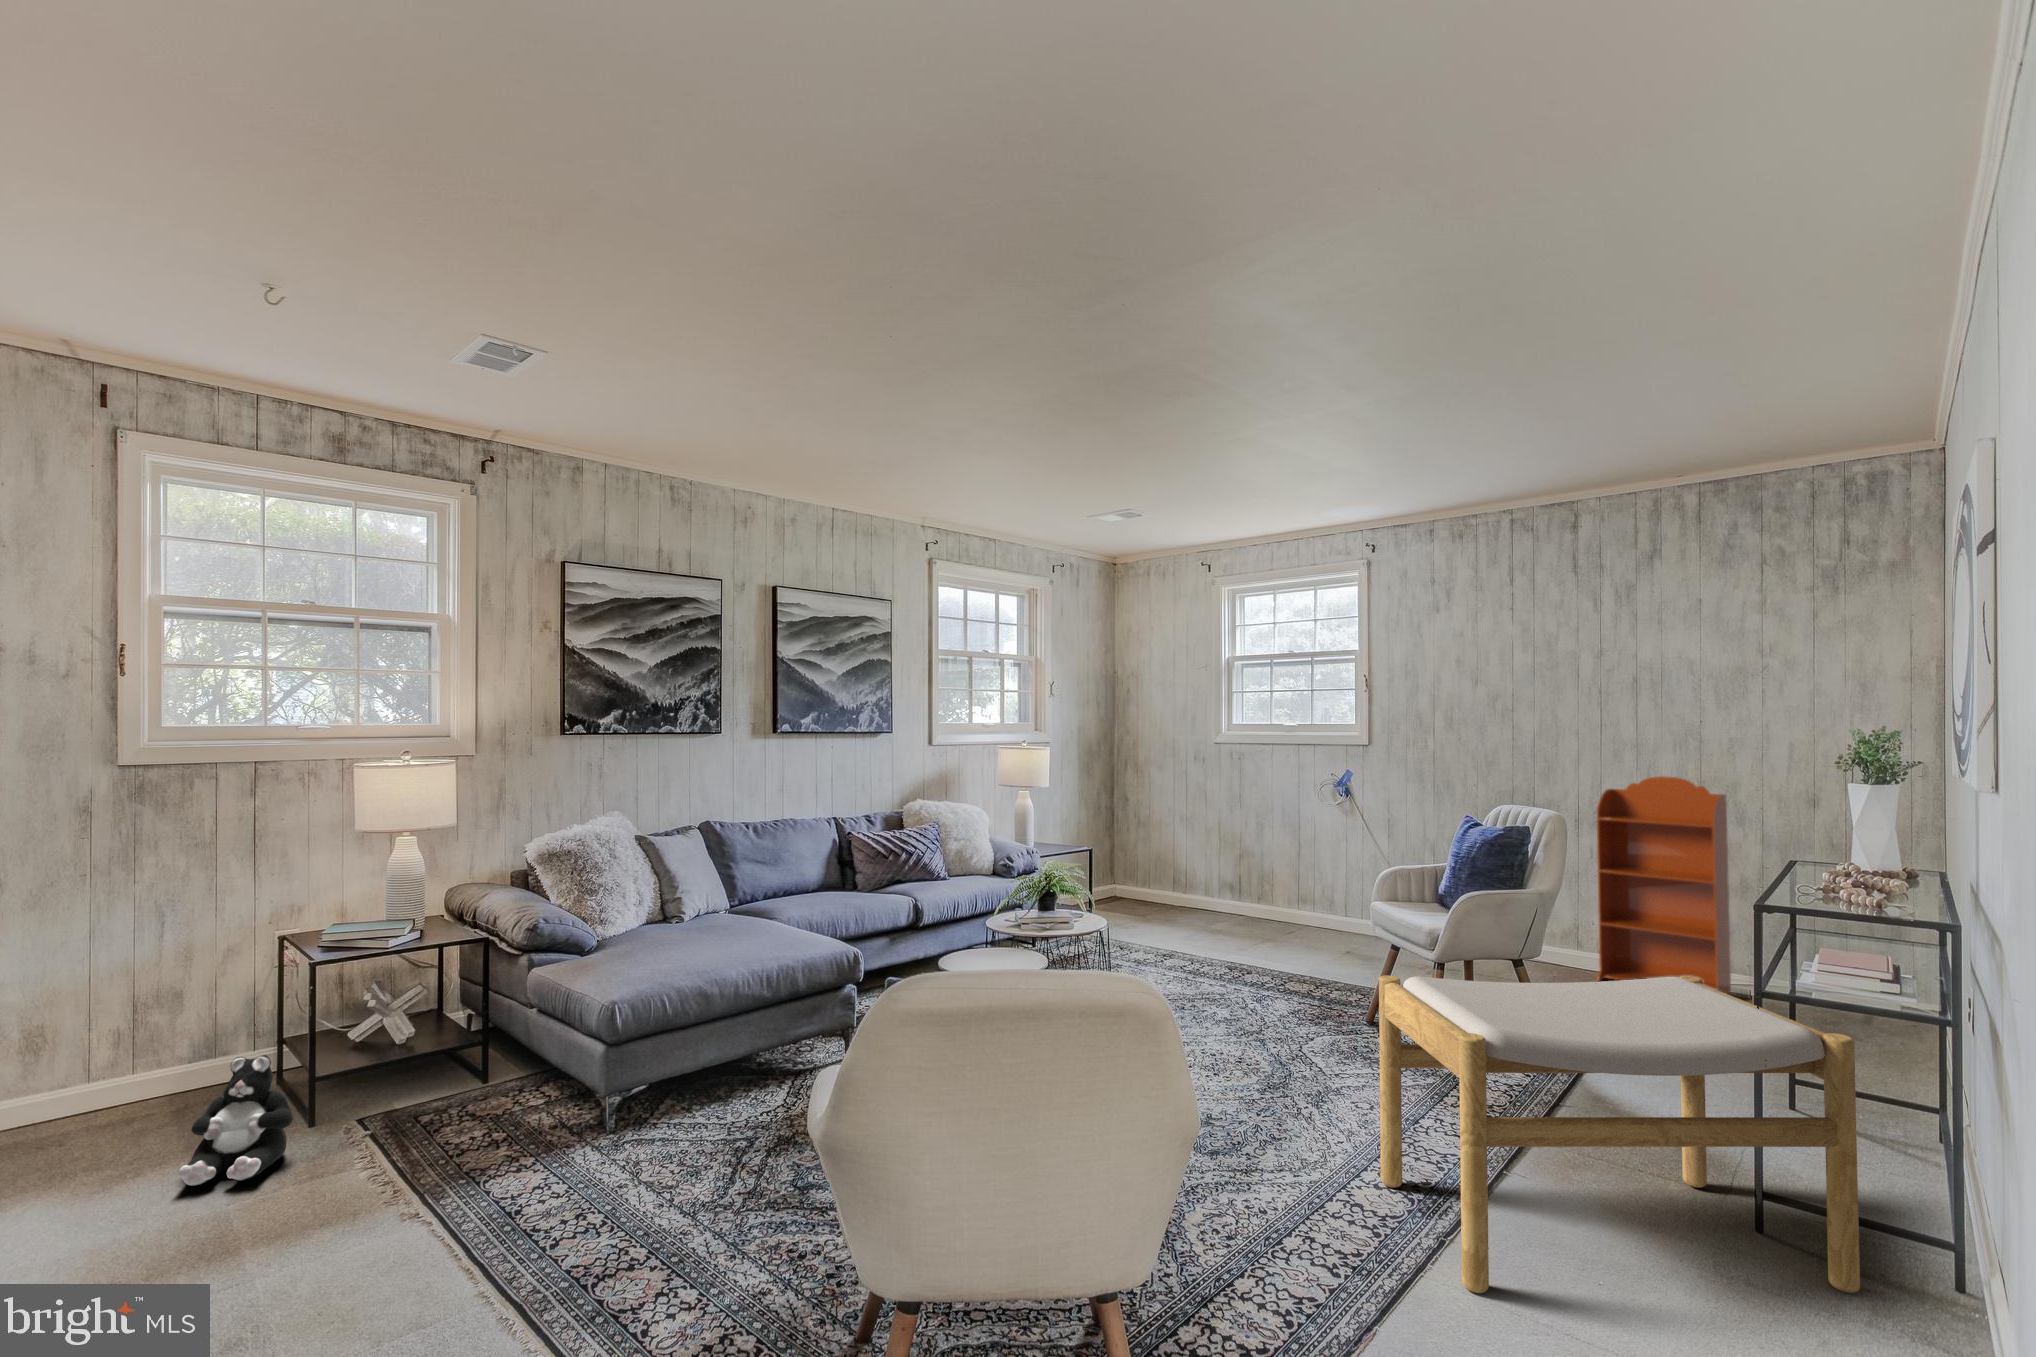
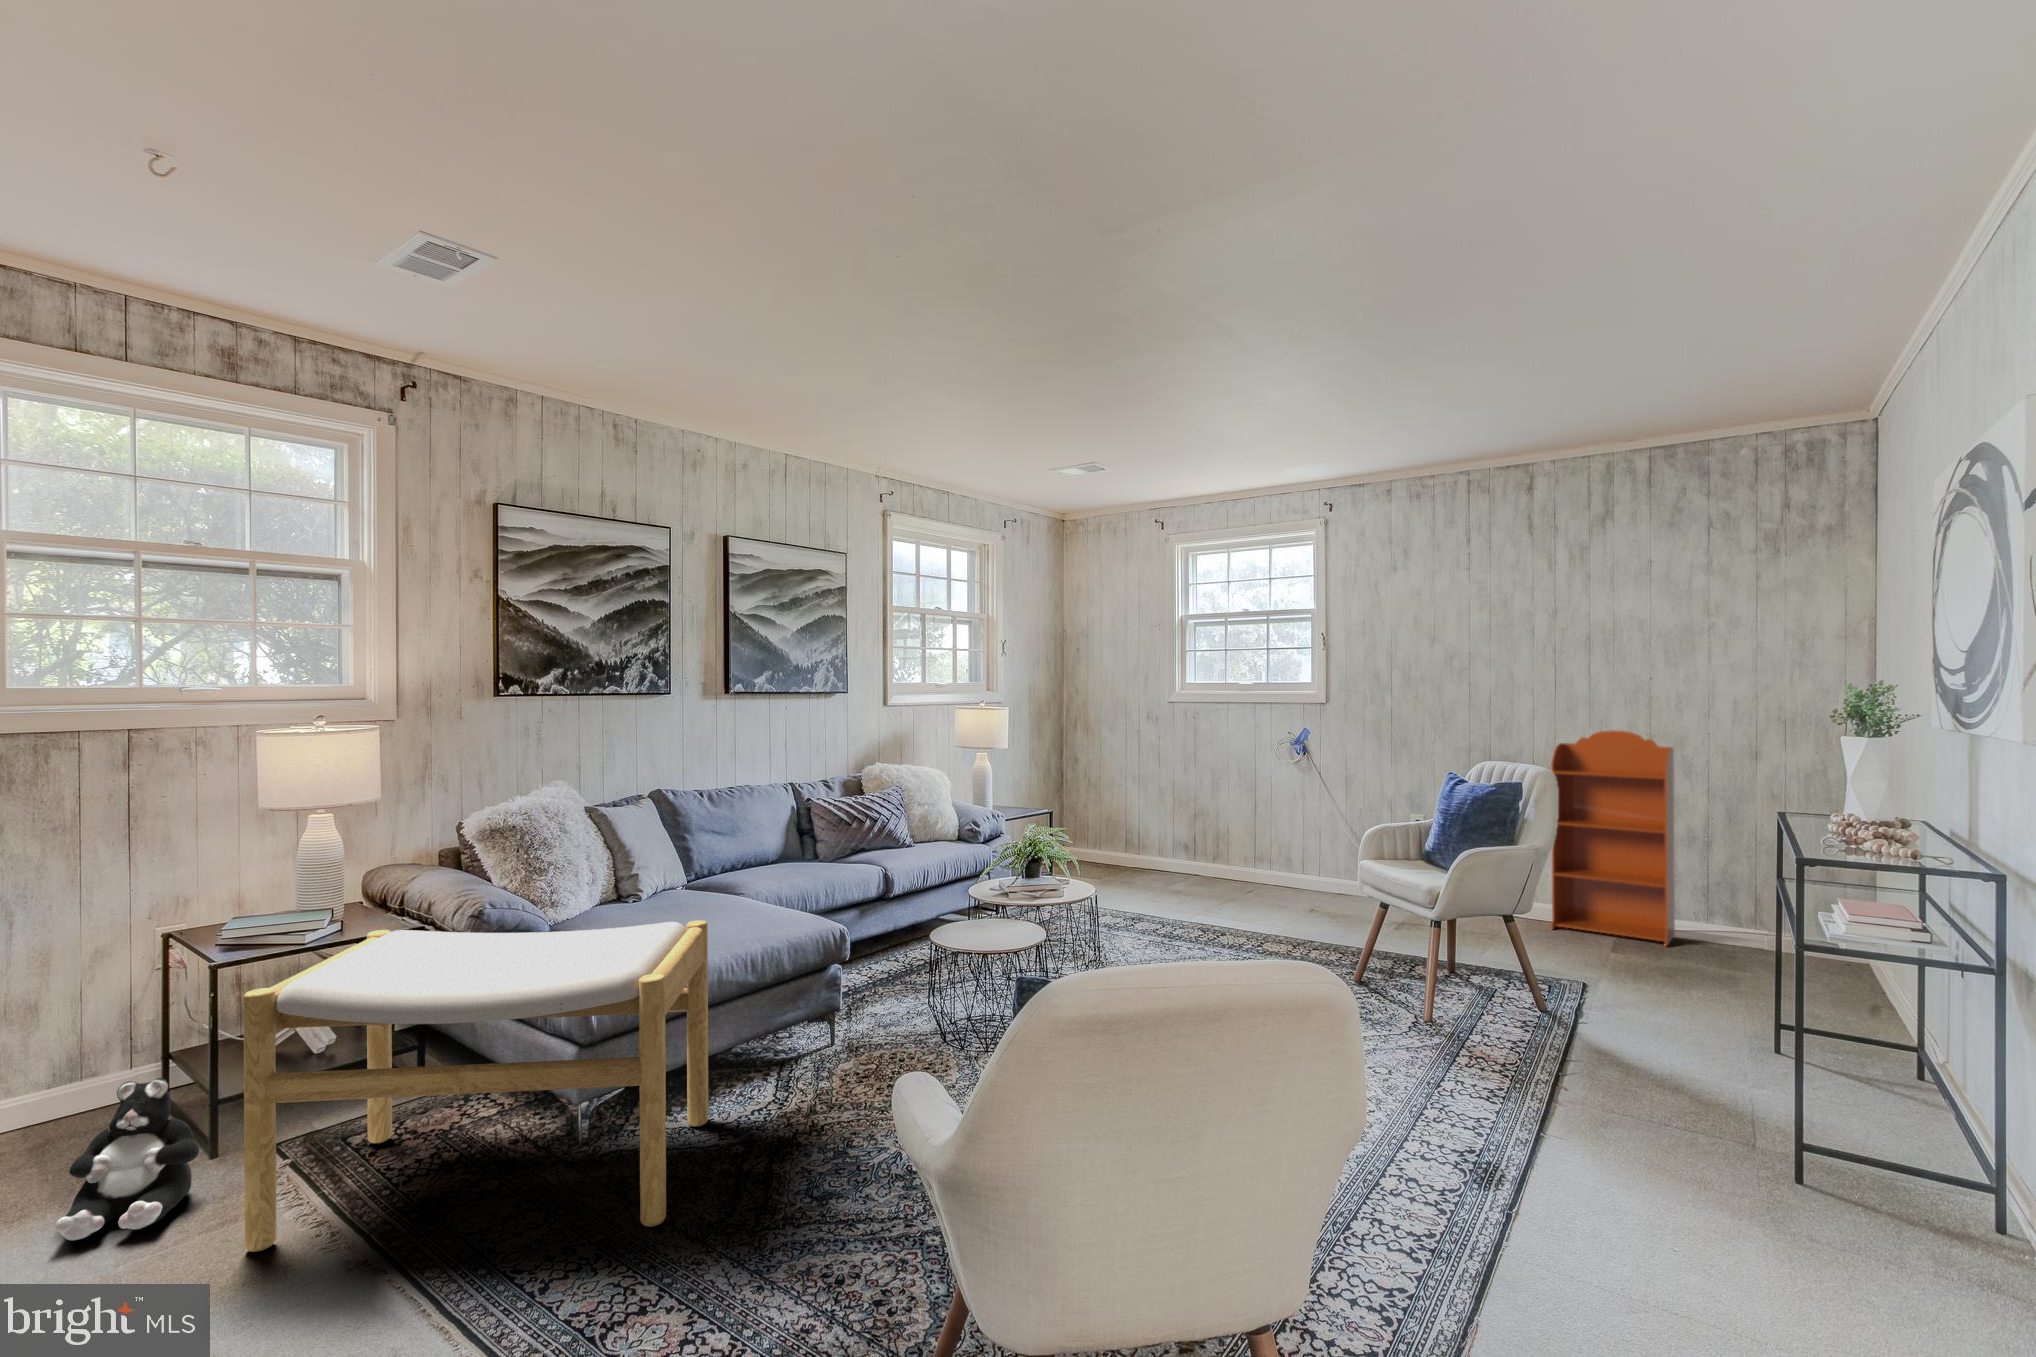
footstool: present [1379,975,1860,1293] -> present [244,920,708,1252]

